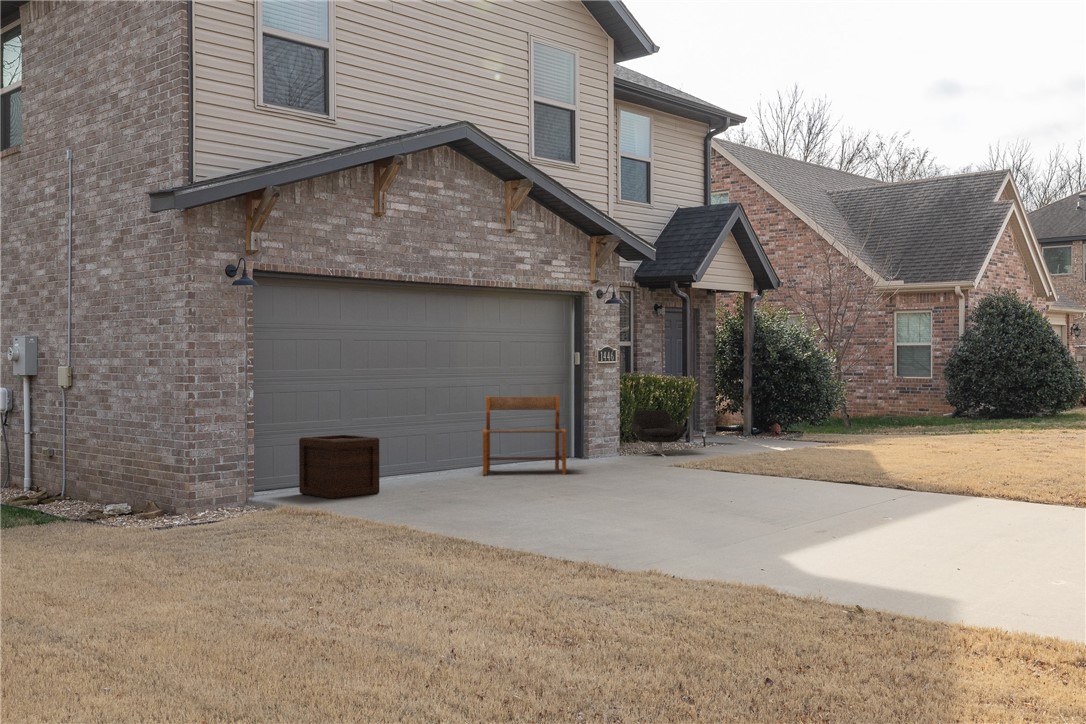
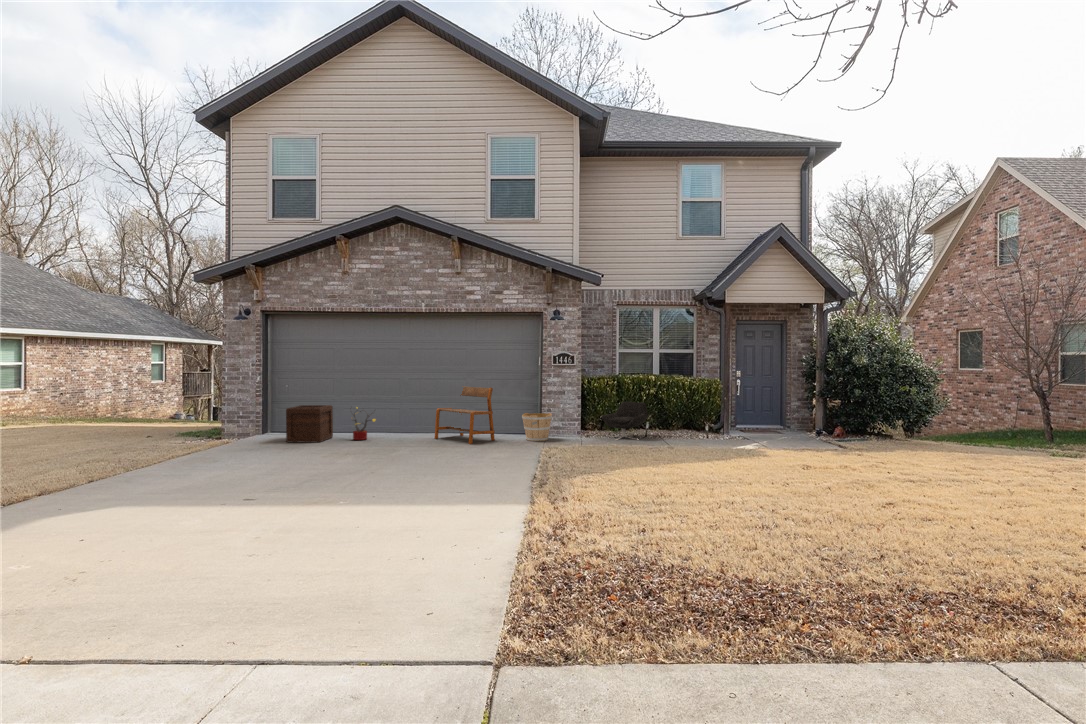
wooden bucket: none [575,428,616,466] -> present [522,413,552,441]
decorative plant: none [371,432,433,487] -> present [353,410,376,440]

